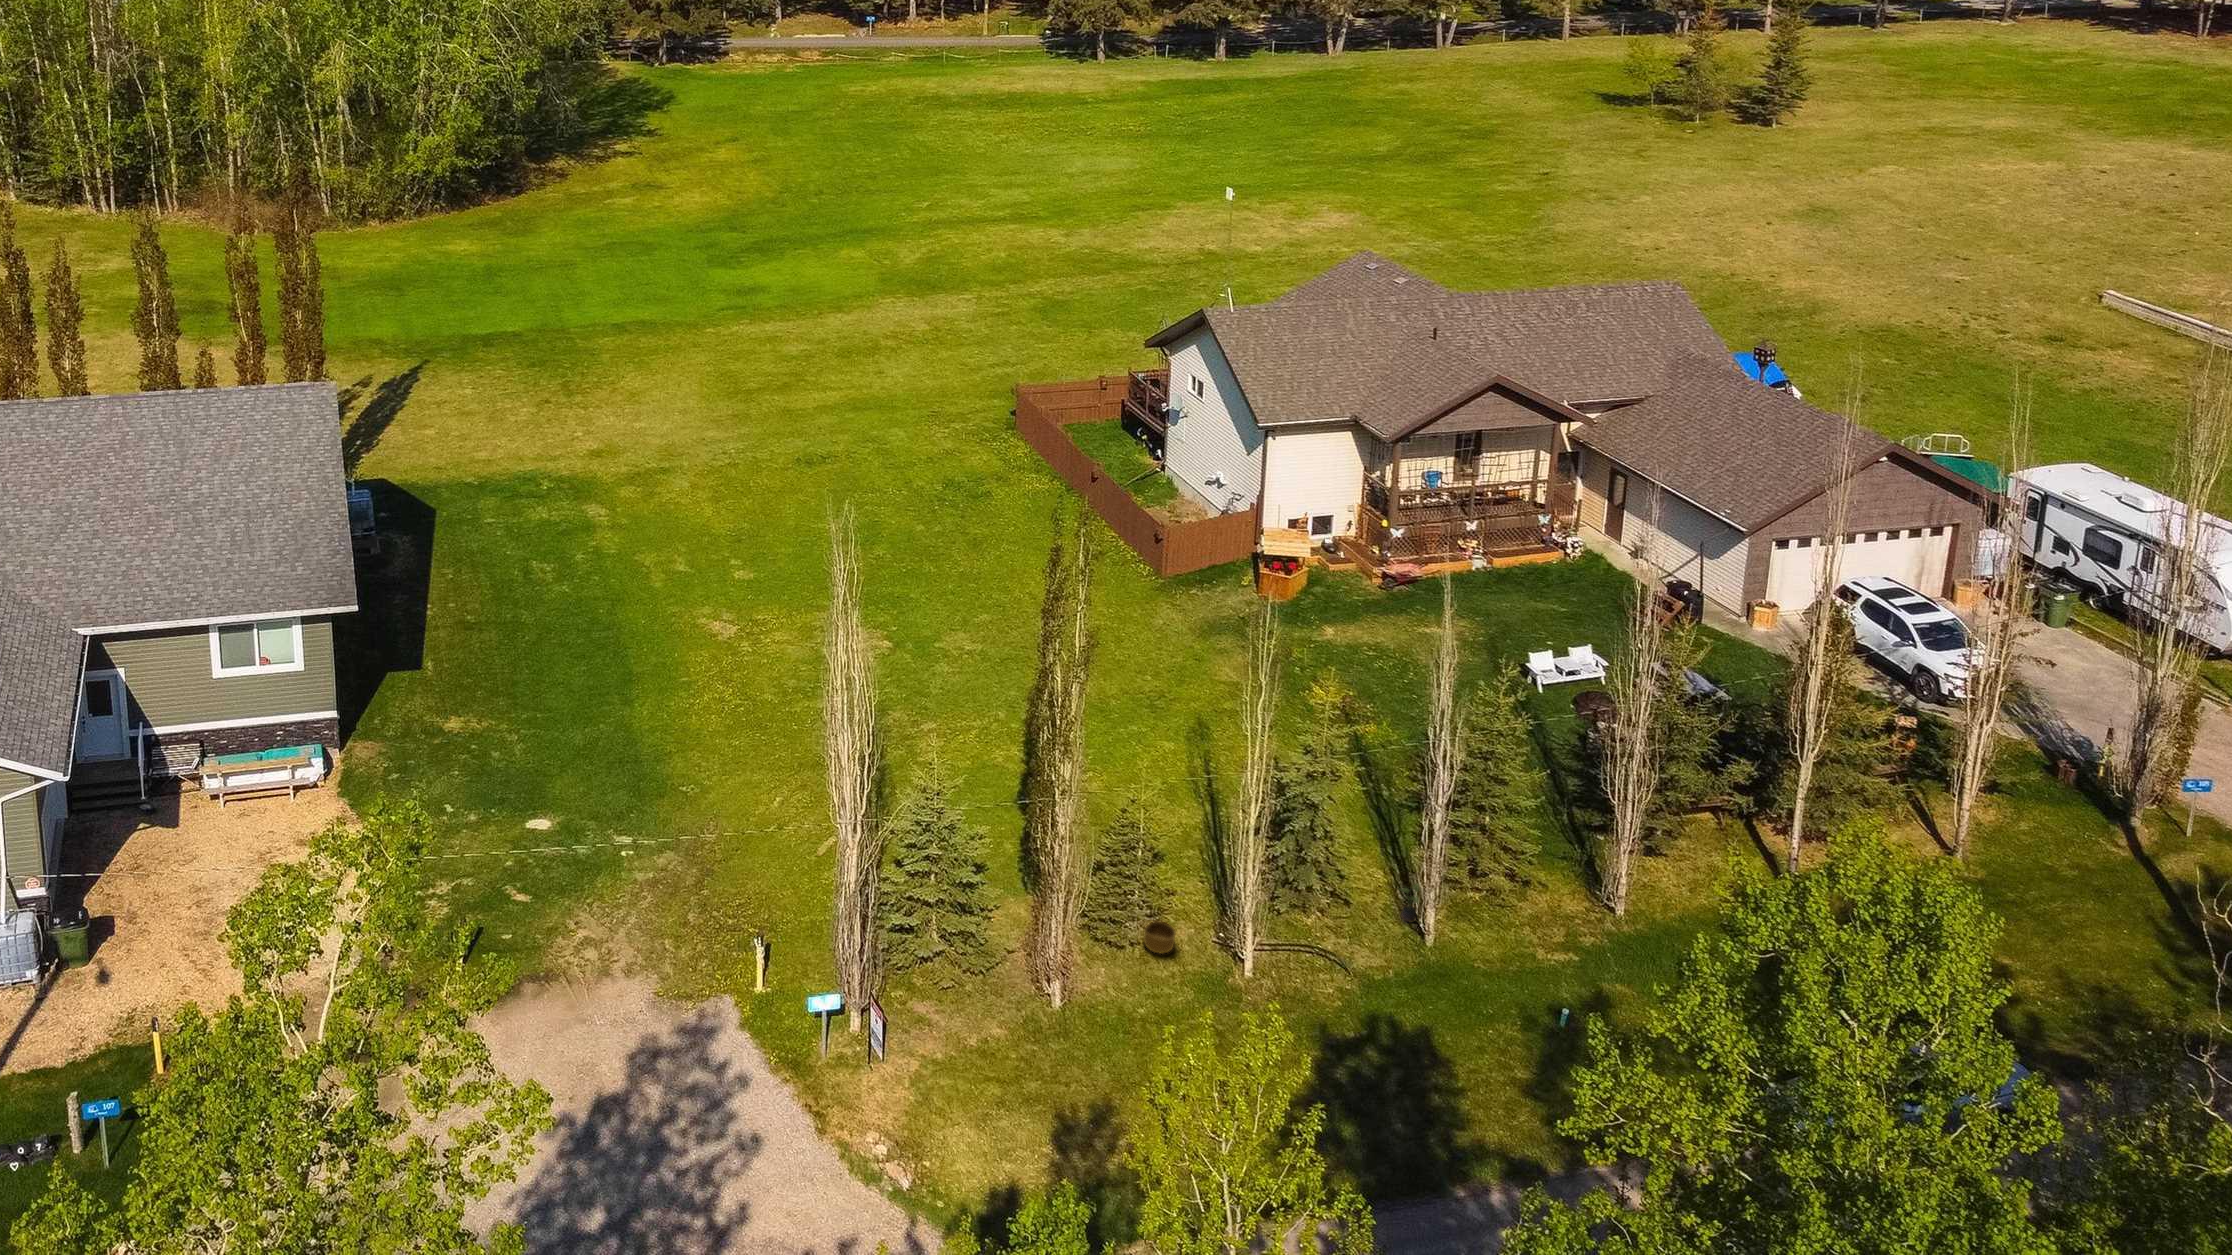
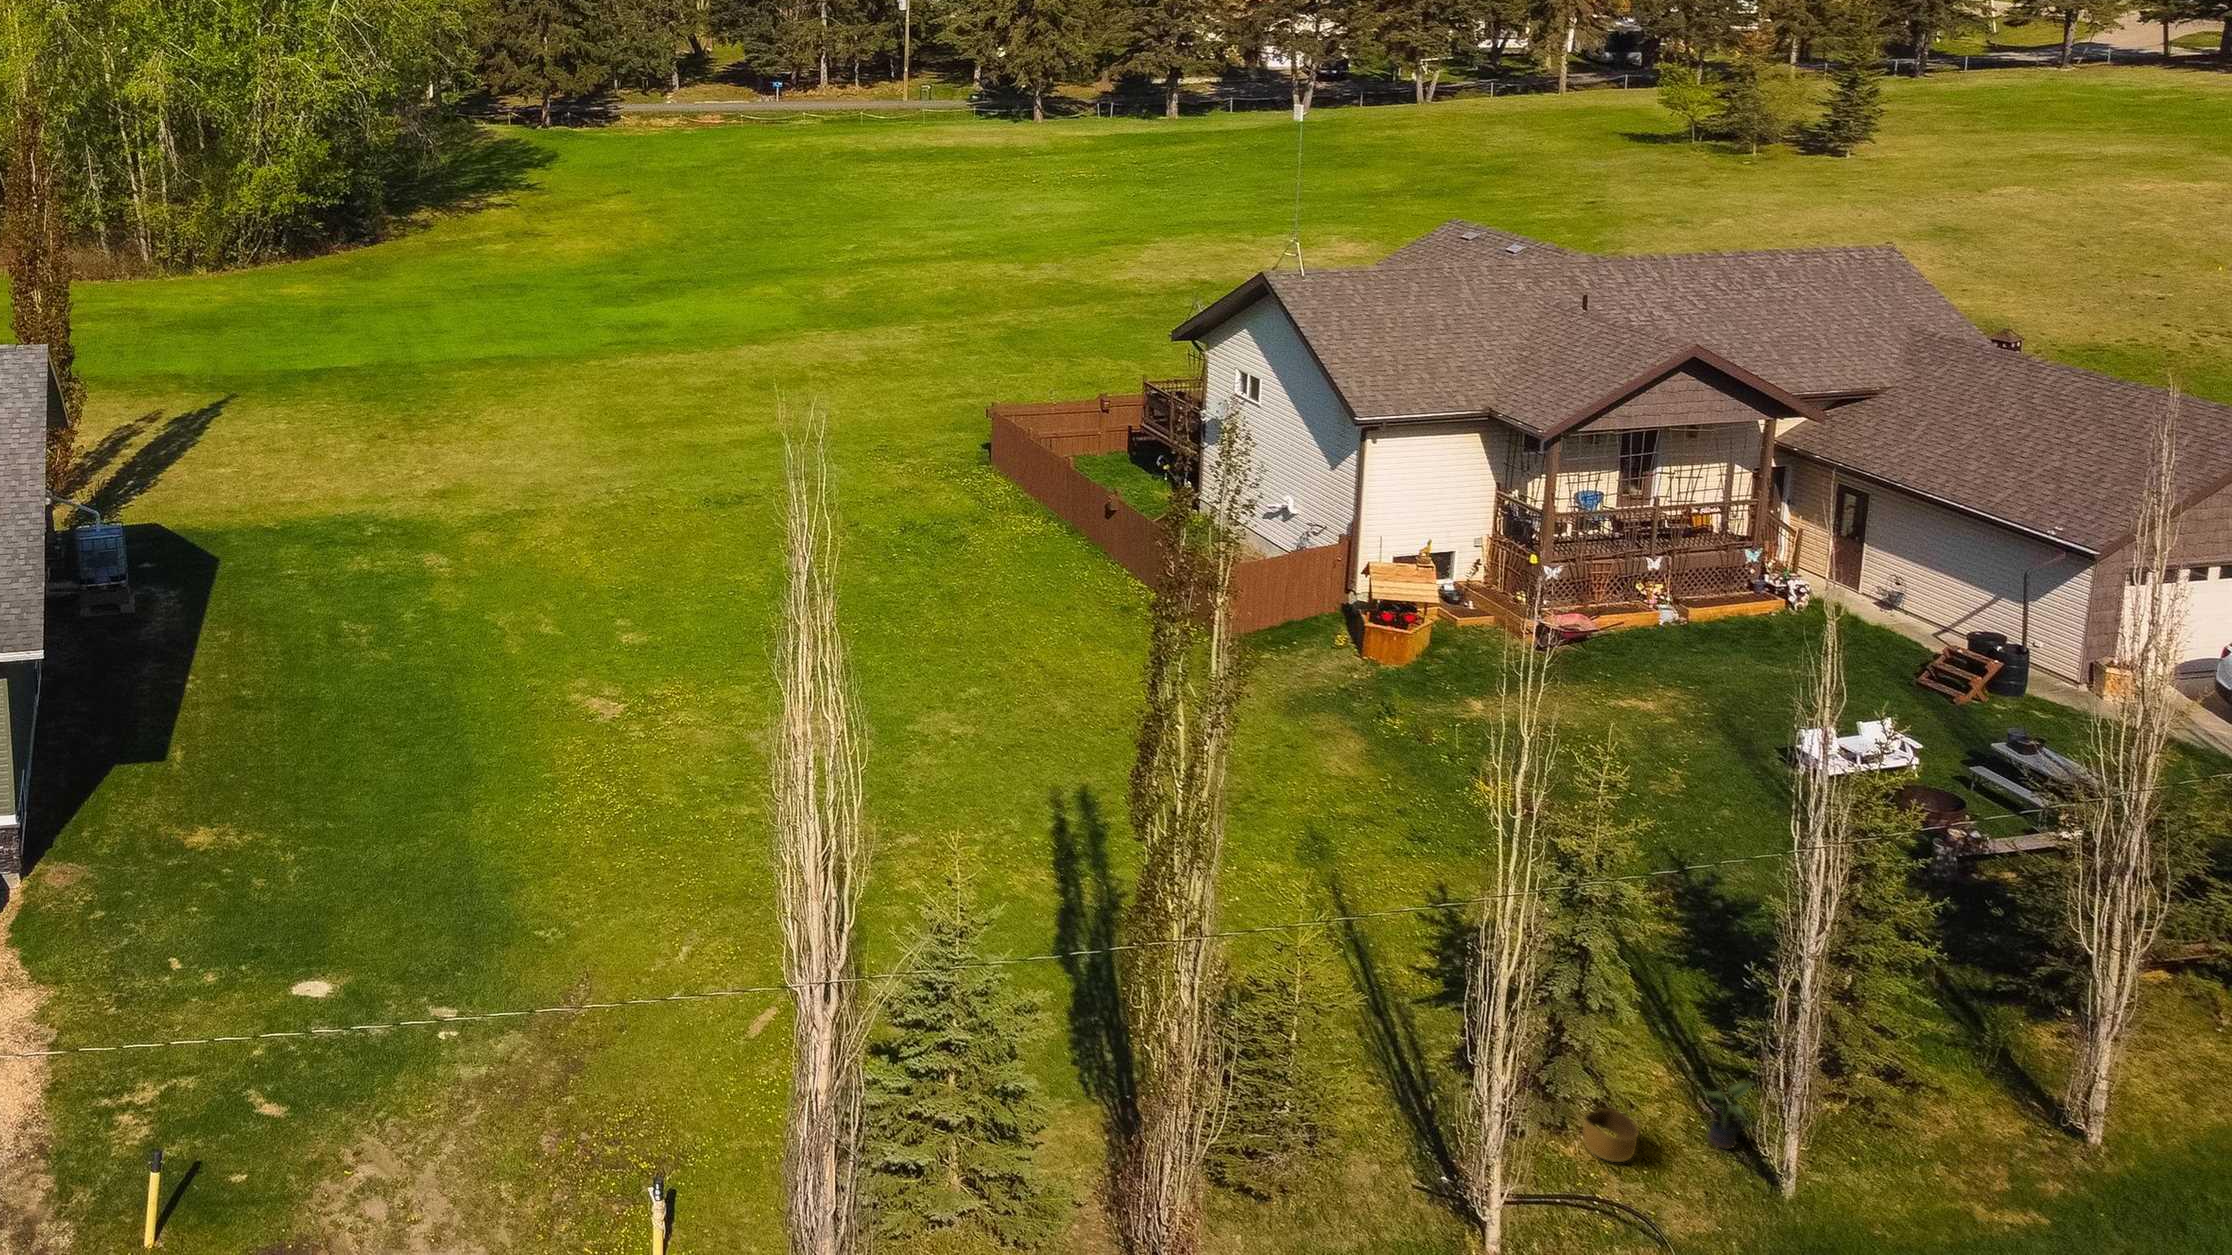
basket: present [1144,921,1176,953] -> present [1583,1109,1639,1162]

